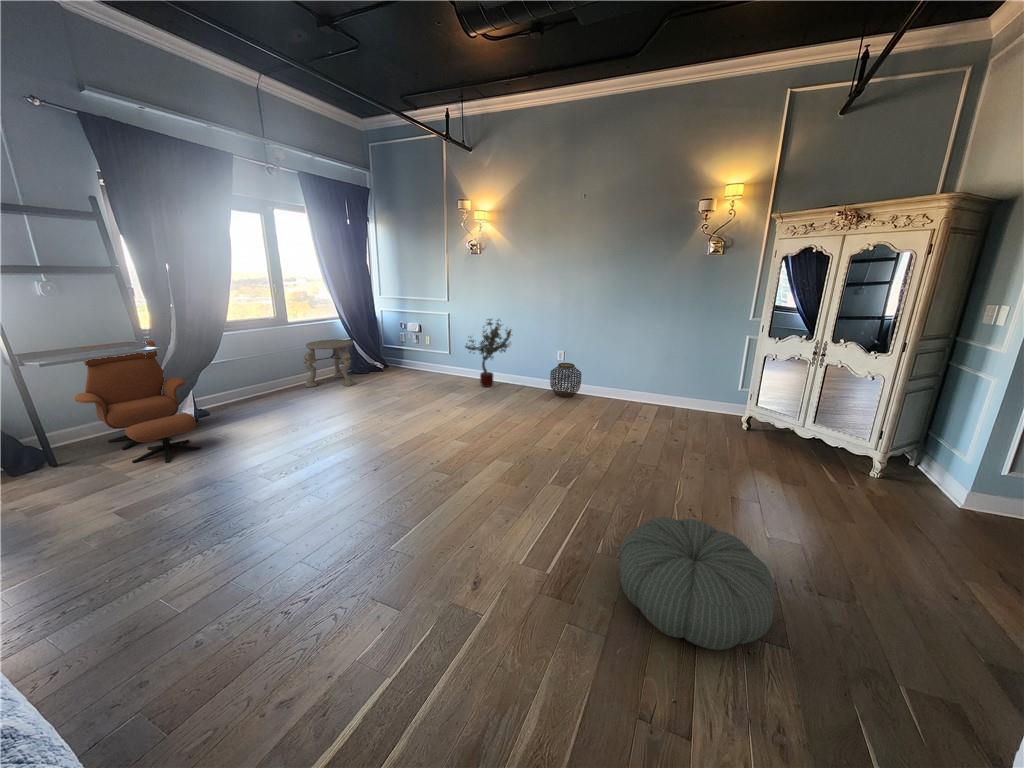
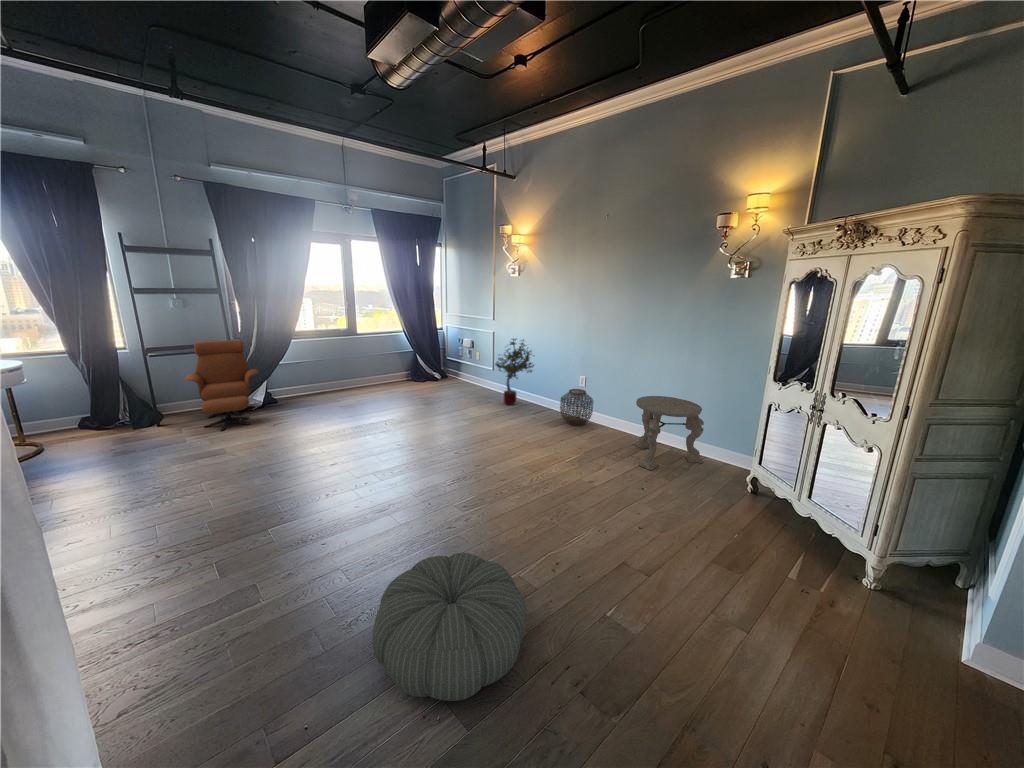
side table: present [303,339,357,387] -> present [634,396,704,471]

